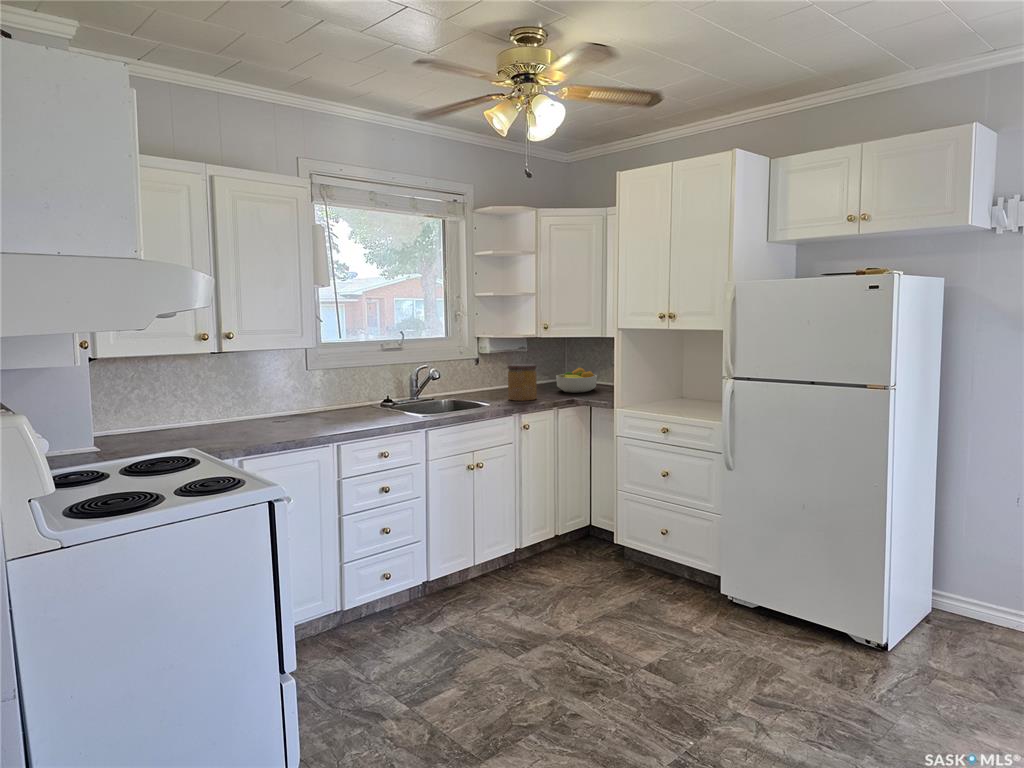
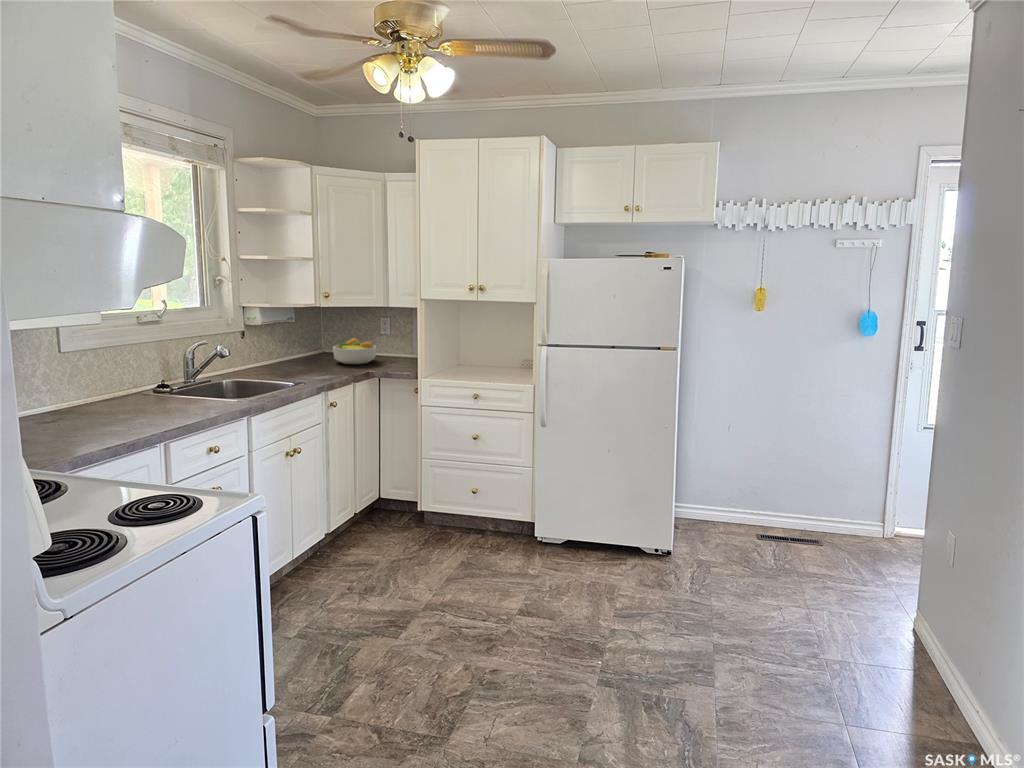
jar: present [508,364,537,401] -> none [295,336,329,376]

